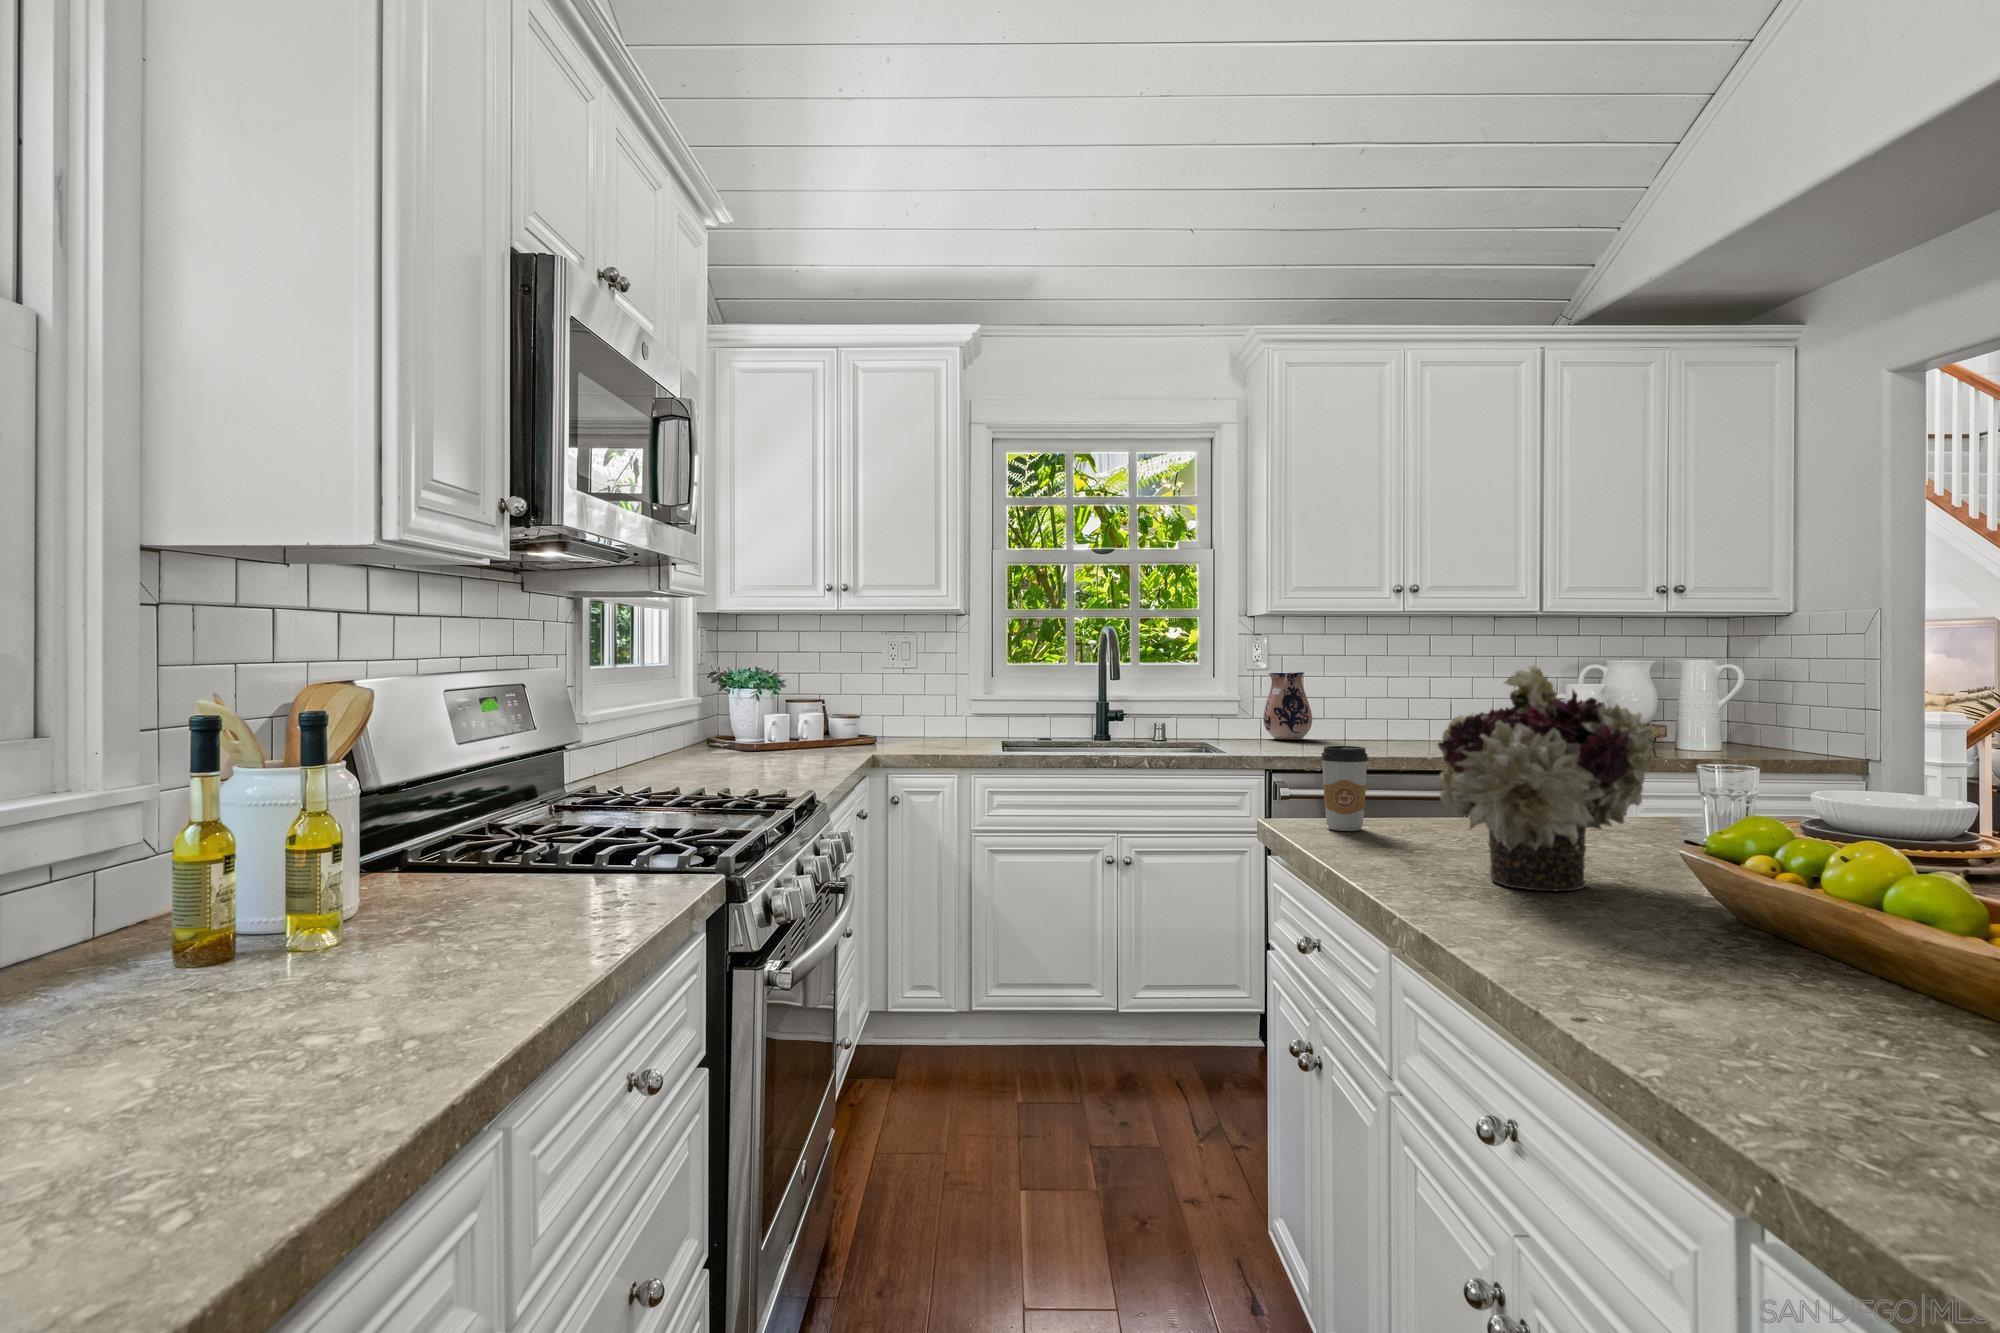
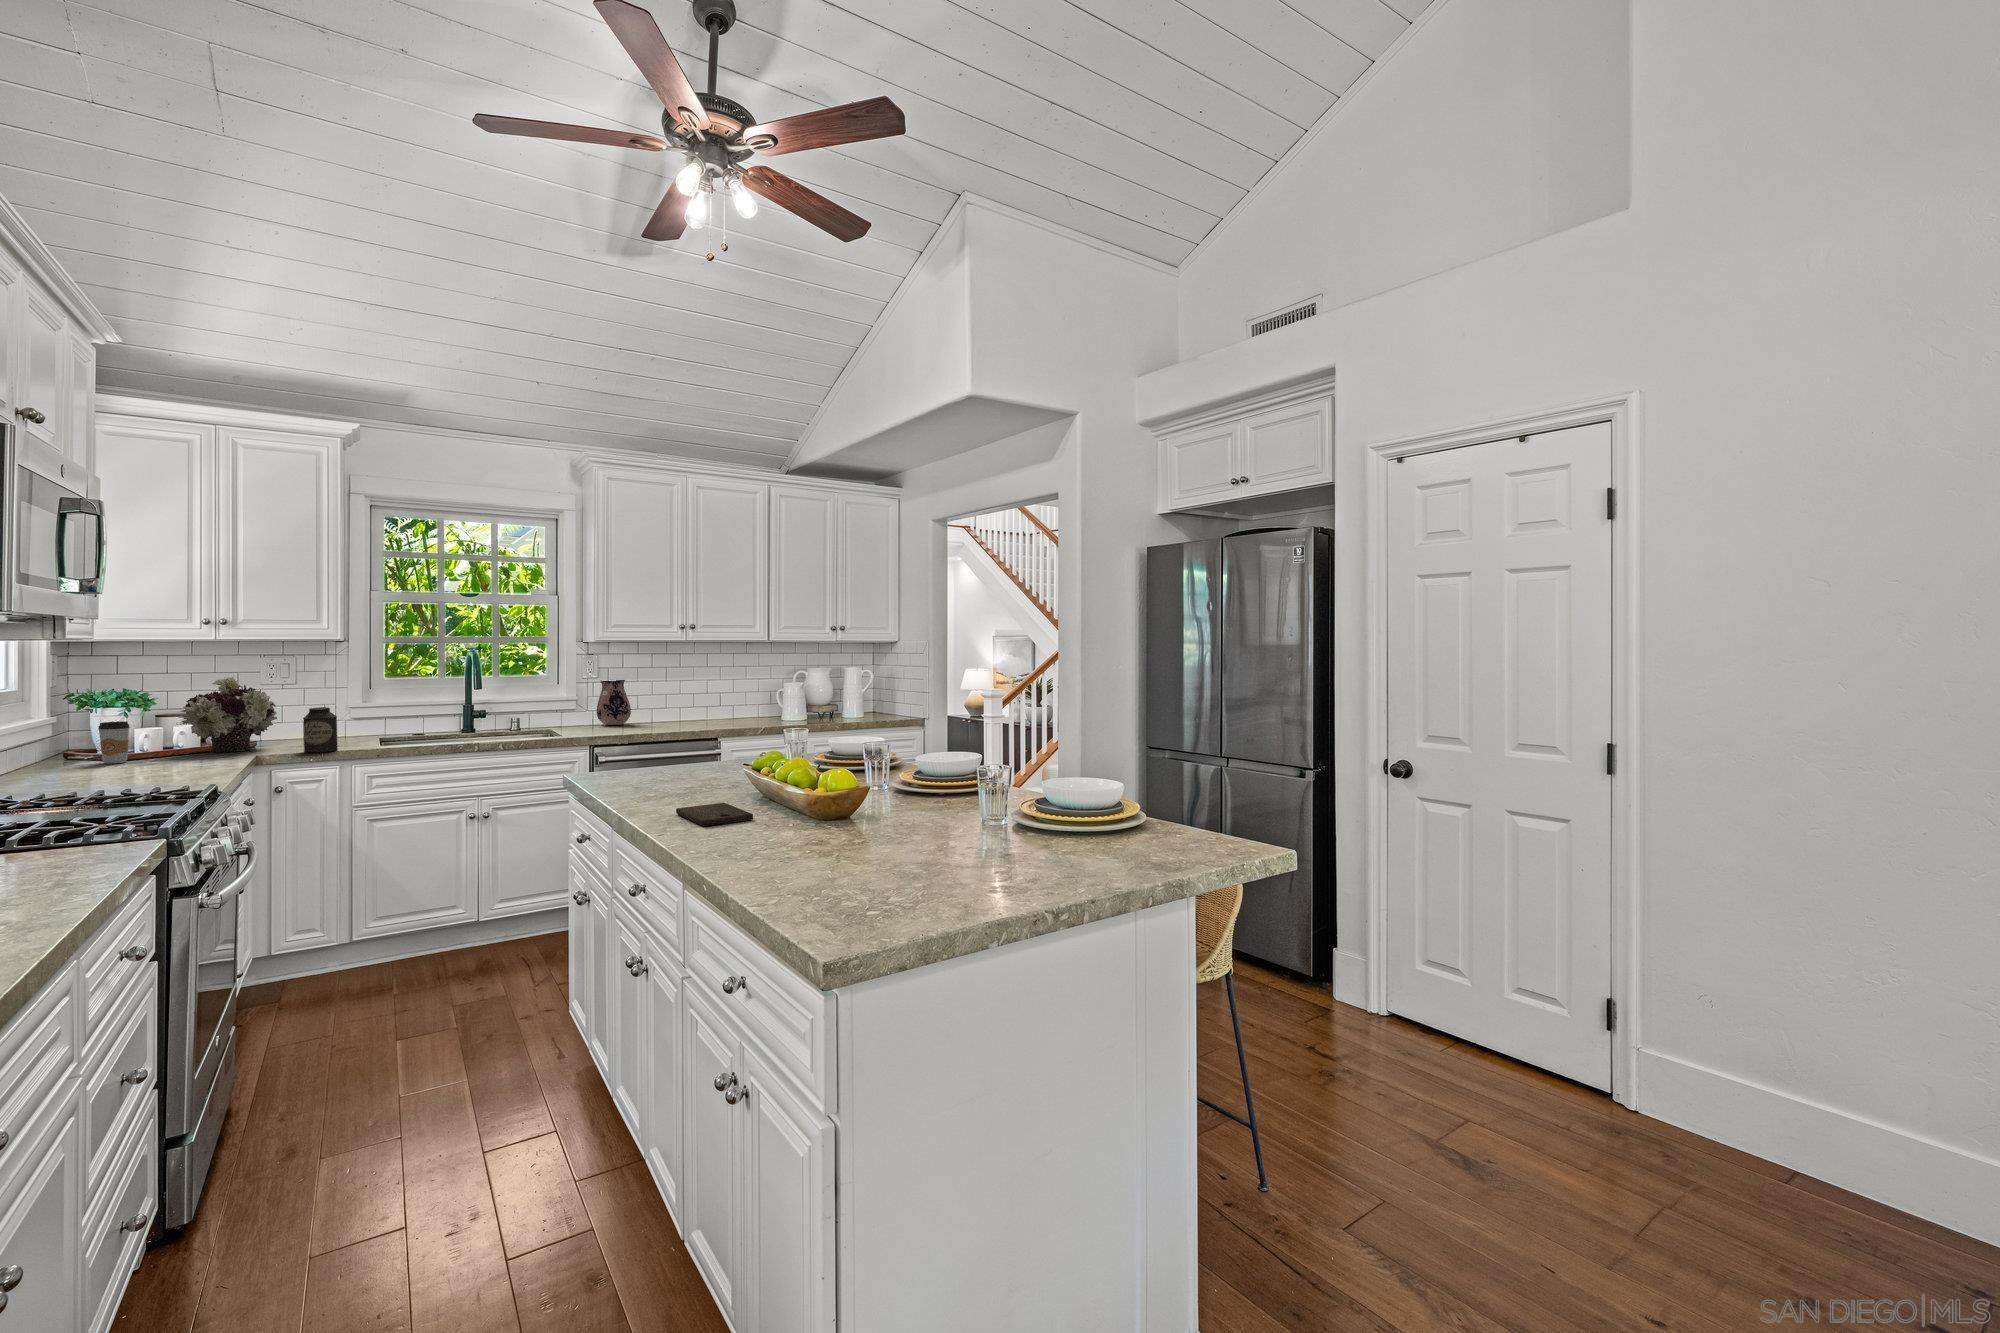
flower arrangement: present [1438,665,1655,891] -> present [178,677,277,752]
canister: none [921,696,956,755] -> present [303,707,338,752]
coffee cup: present [1321,746,1368,831] -> present [98,721,130,764]
cutting board: none [1584,926,1853,999] -> present [676,803,753,826]

